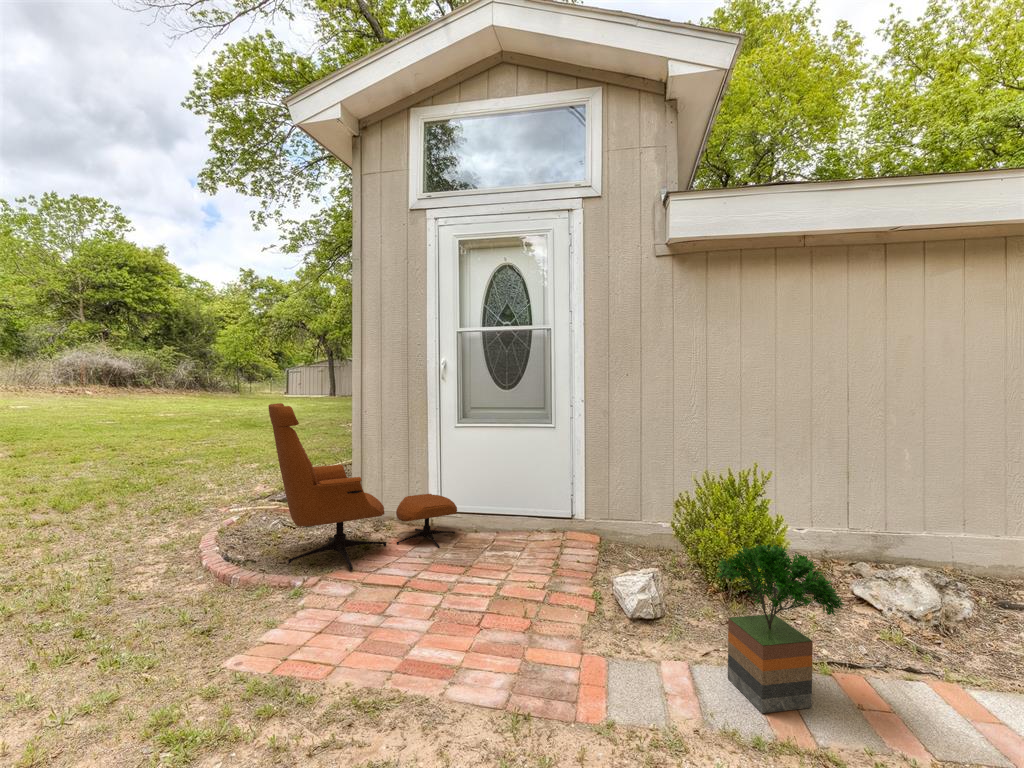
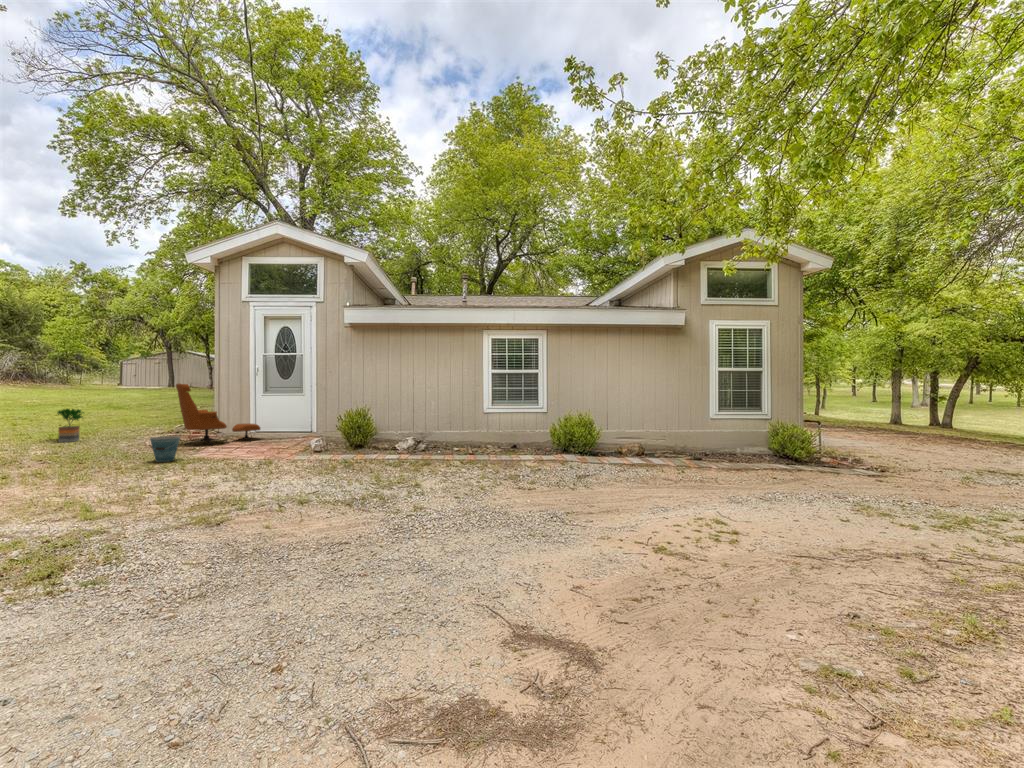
potted tree: present [717,543,844,713] -> present [57,409,84,442]
bucket: none [114,599,232,730] -> present [150,436,180,462]

